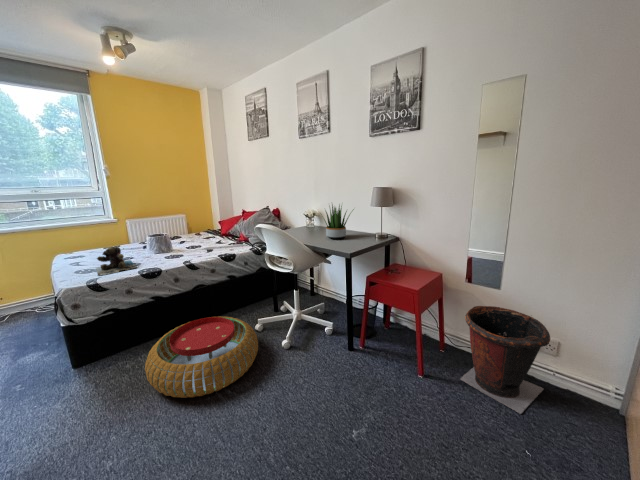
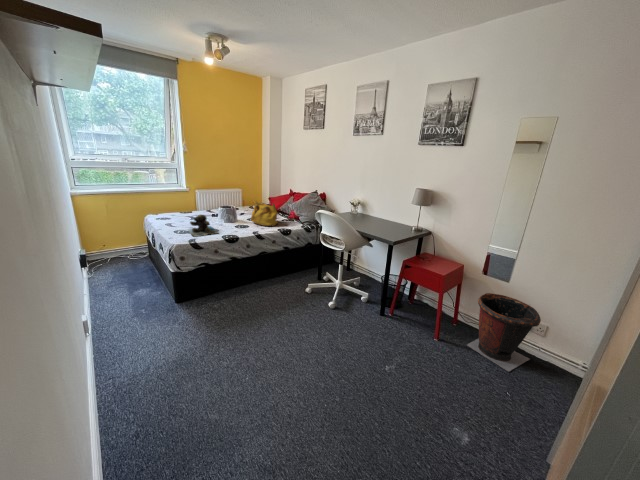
potted plant: present [324,205,354,239] -> none [366,196,398,227]
handbag: none [185,224,221,253] -> present [251,201,278,226]
pouf: present [145,316,258,398] -> none [234,278,313,332]

